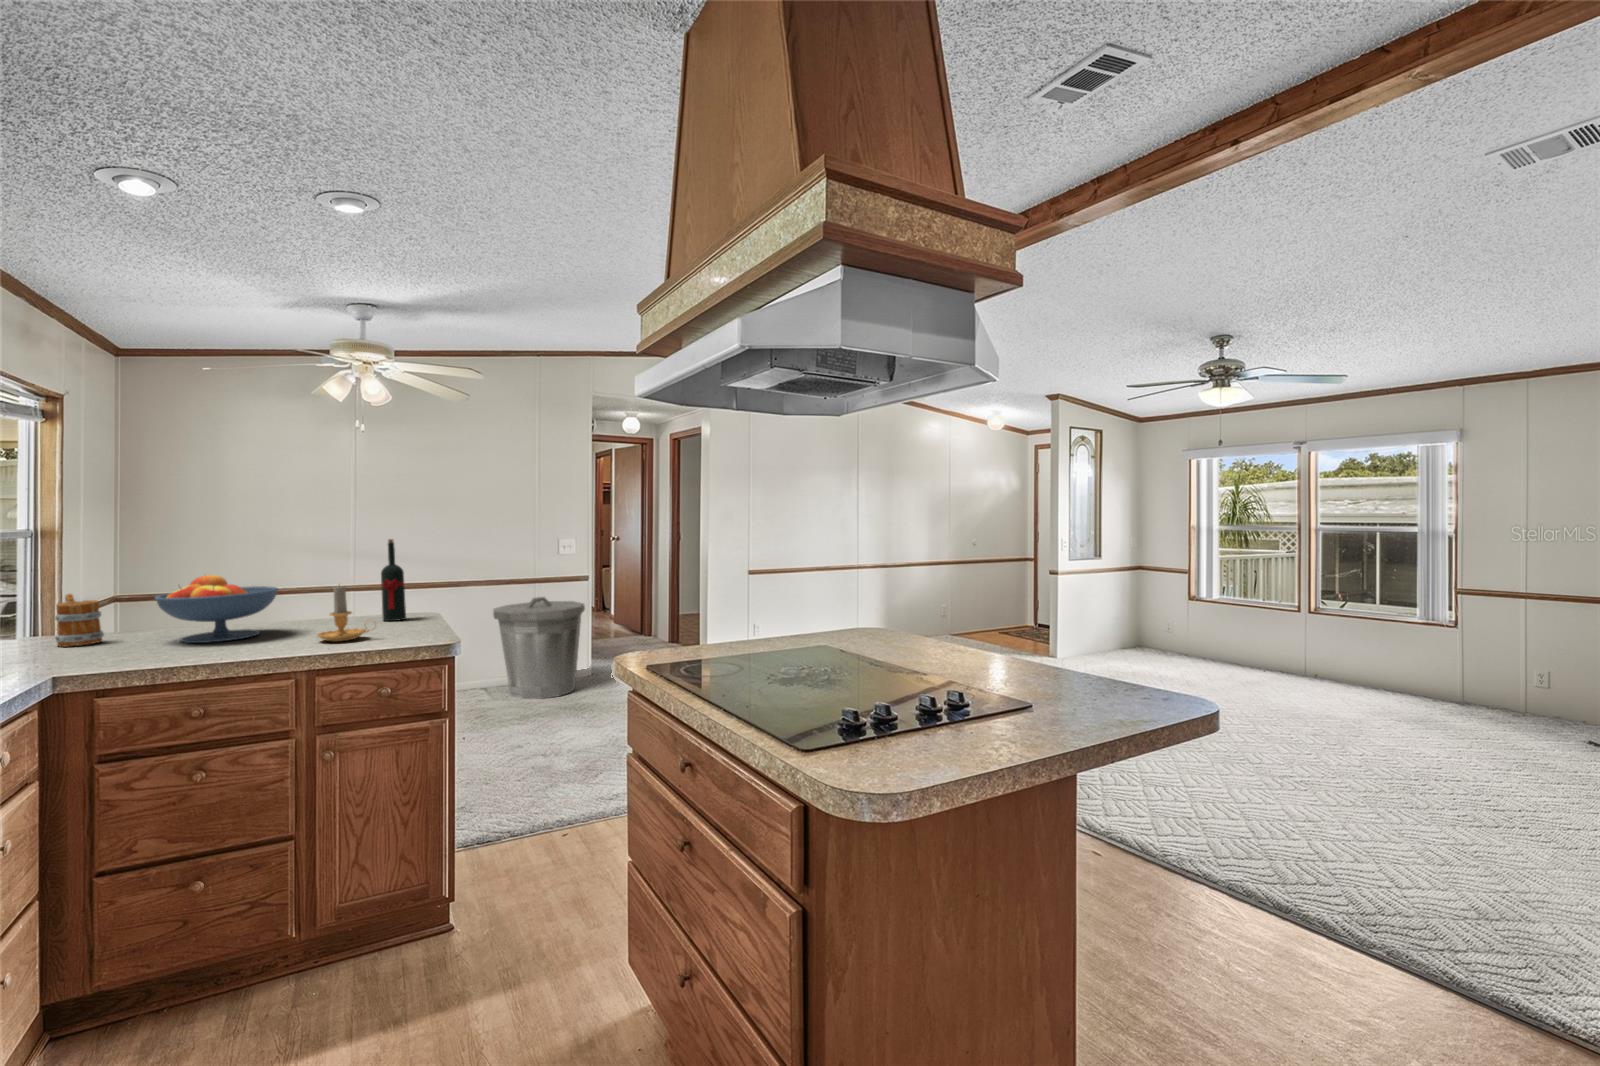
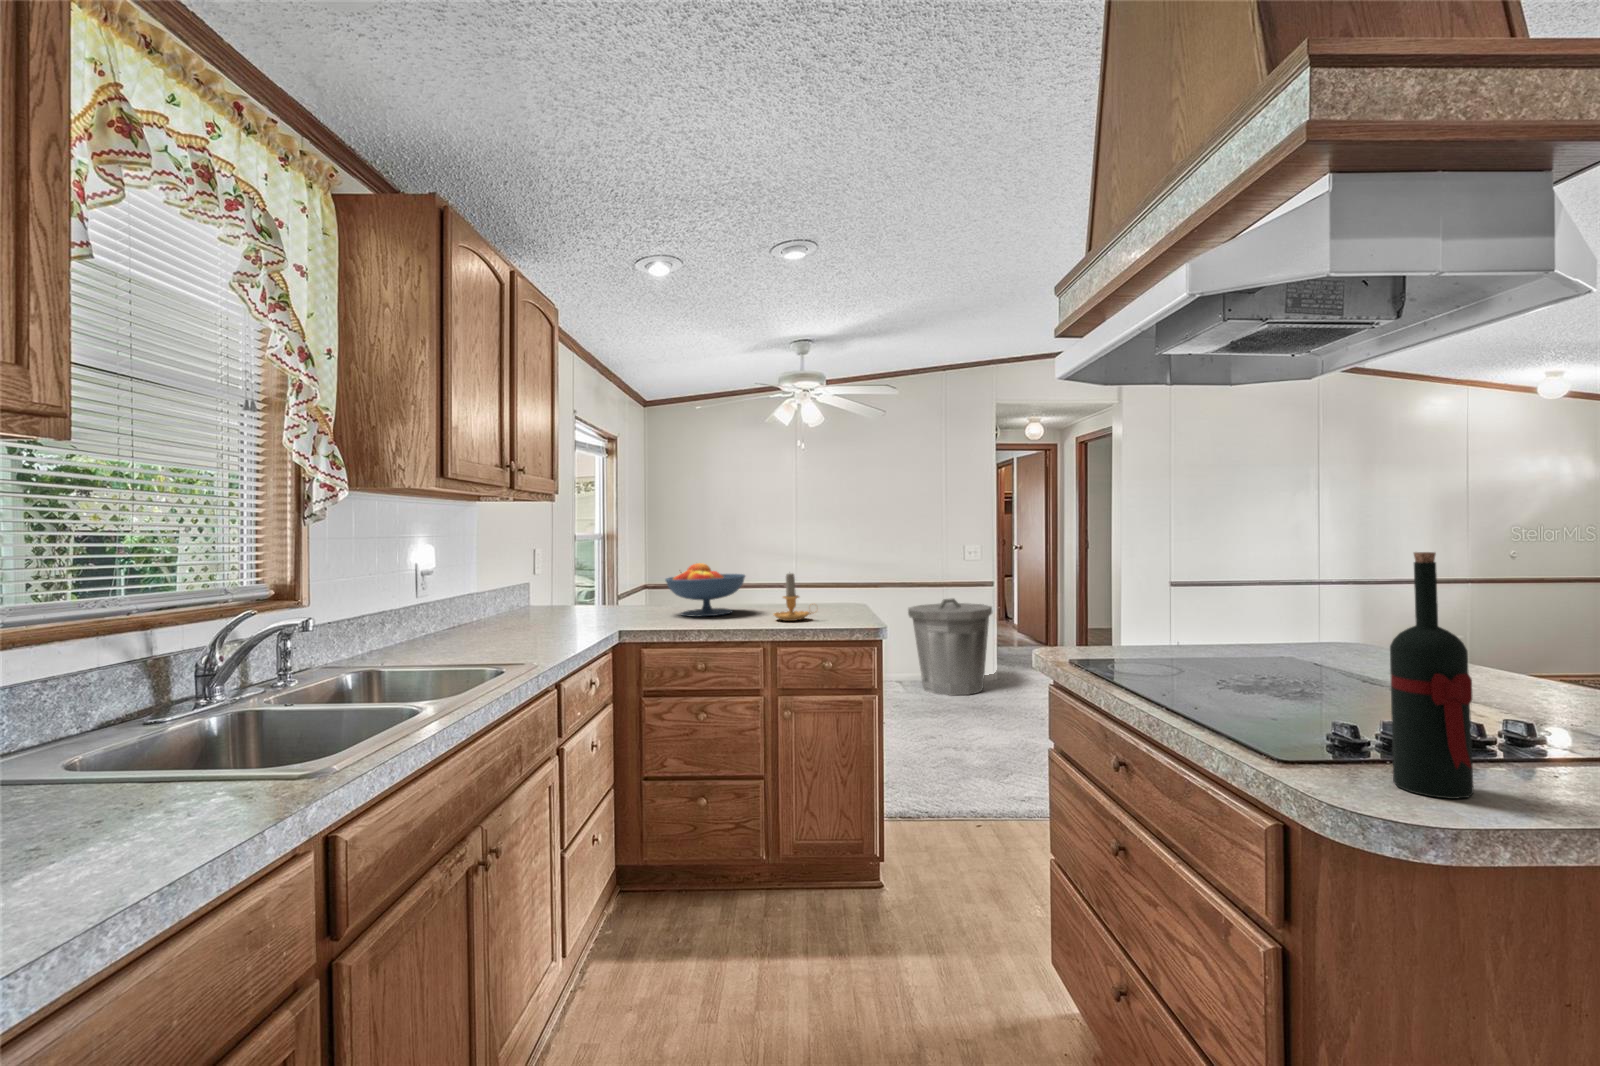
wine bottle: present [381,539,406,621] -> present [1390,552,1474,799]
mug: present [55,594,104,647] -> none [607,575,635,614]

